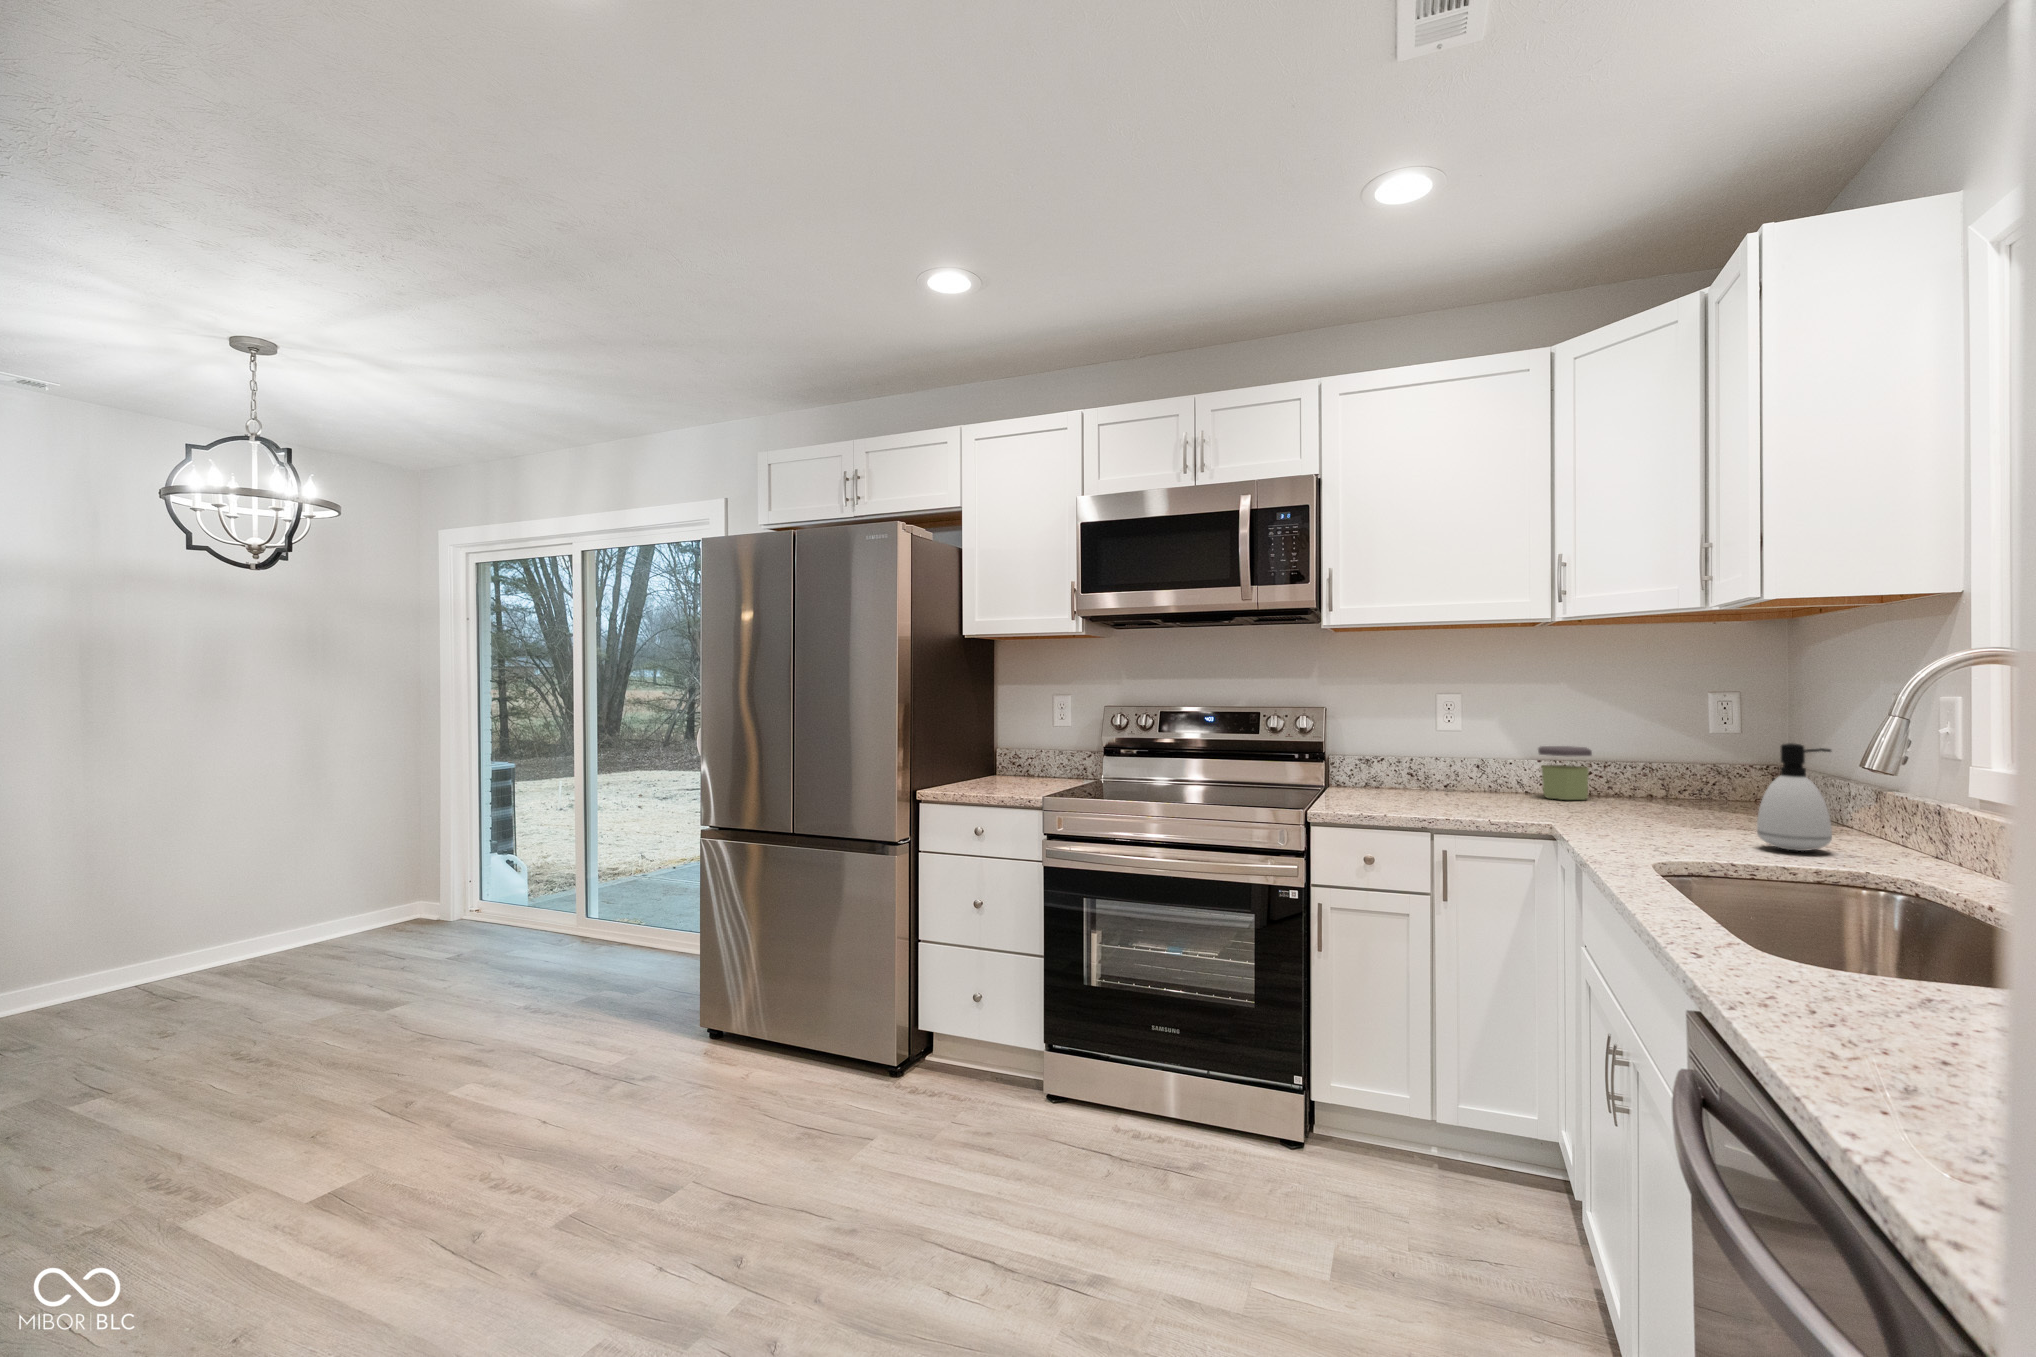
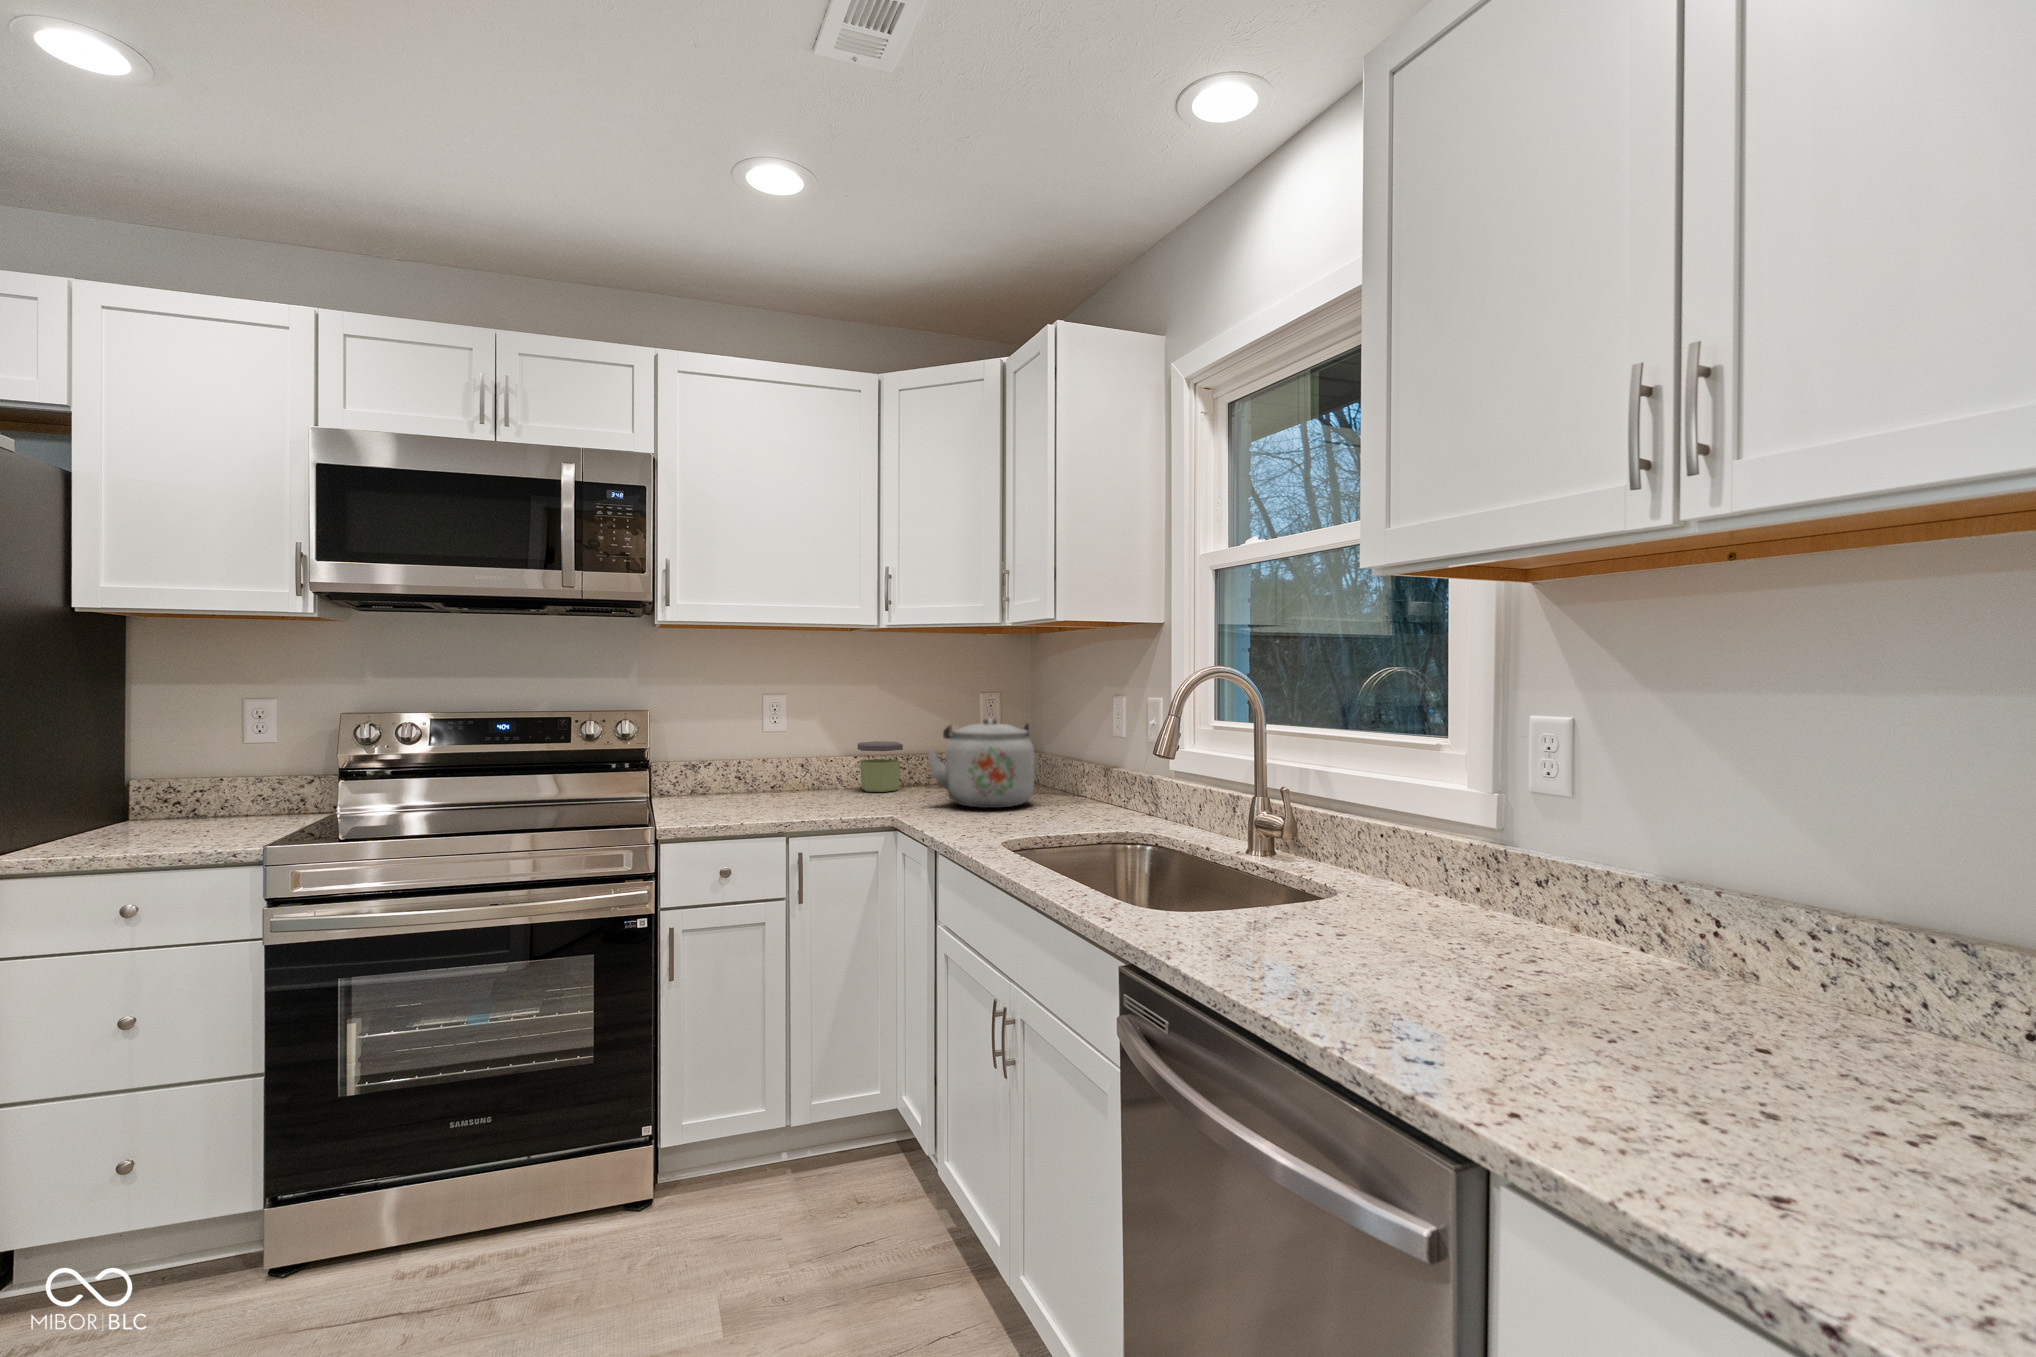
kettle: none [1601,721,1759,828] -> present [927,718,1035,808]
soap dispenser: present [1757,743,1832,851] -> none [1046,734,1092,819]

